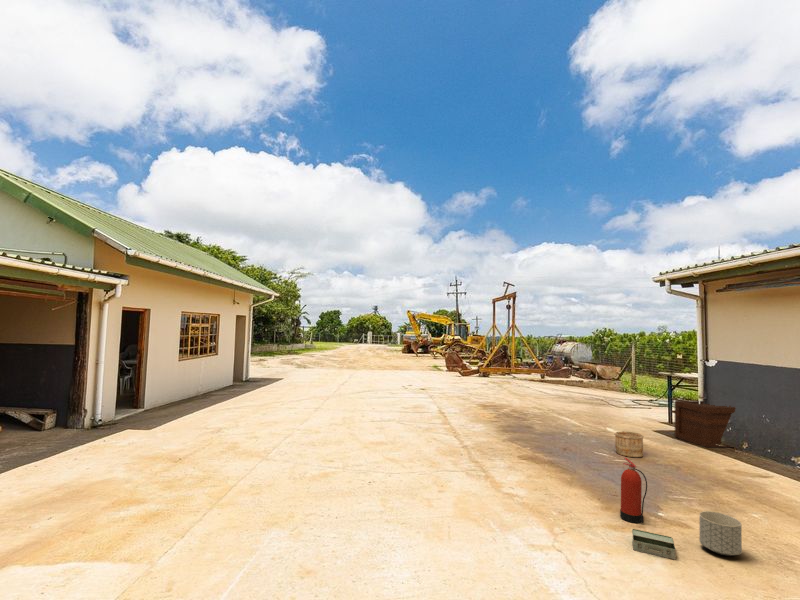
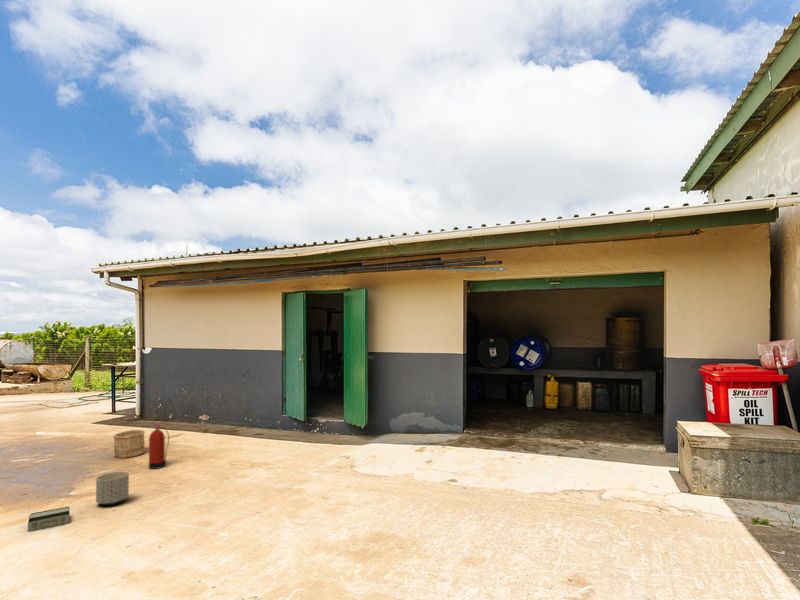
wooden crate: present [675,400,736,448] -> none [112,385,168,427]
wooden bucket: present [615,431,643,457] -> present [113,430,145,458]
fire extinguisher: present [620,457,647,523] -> present [149,423,169,469]

